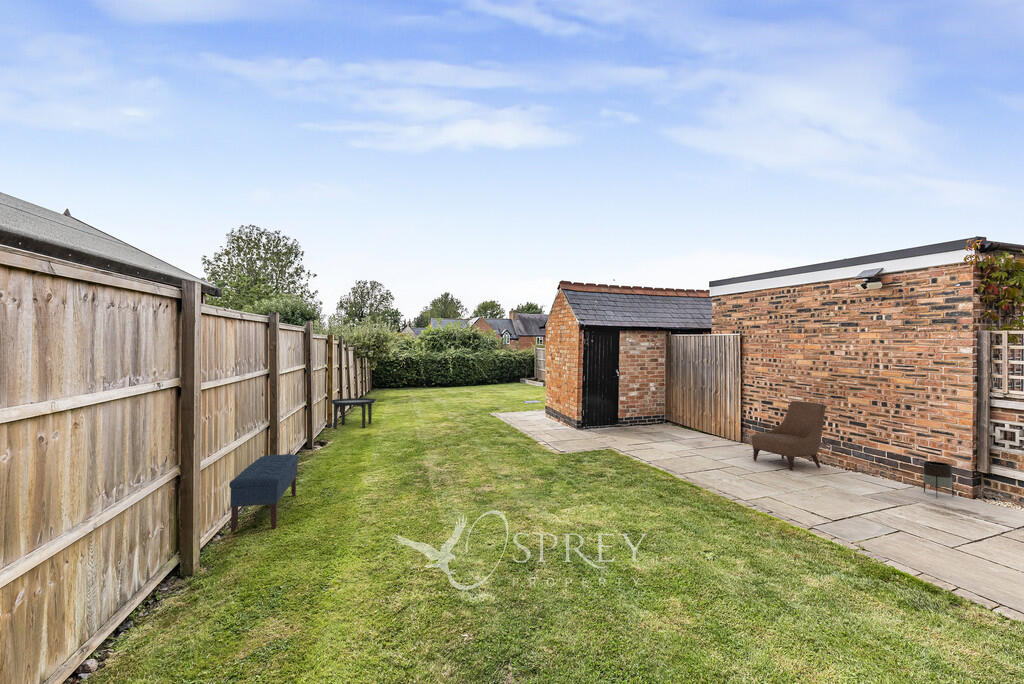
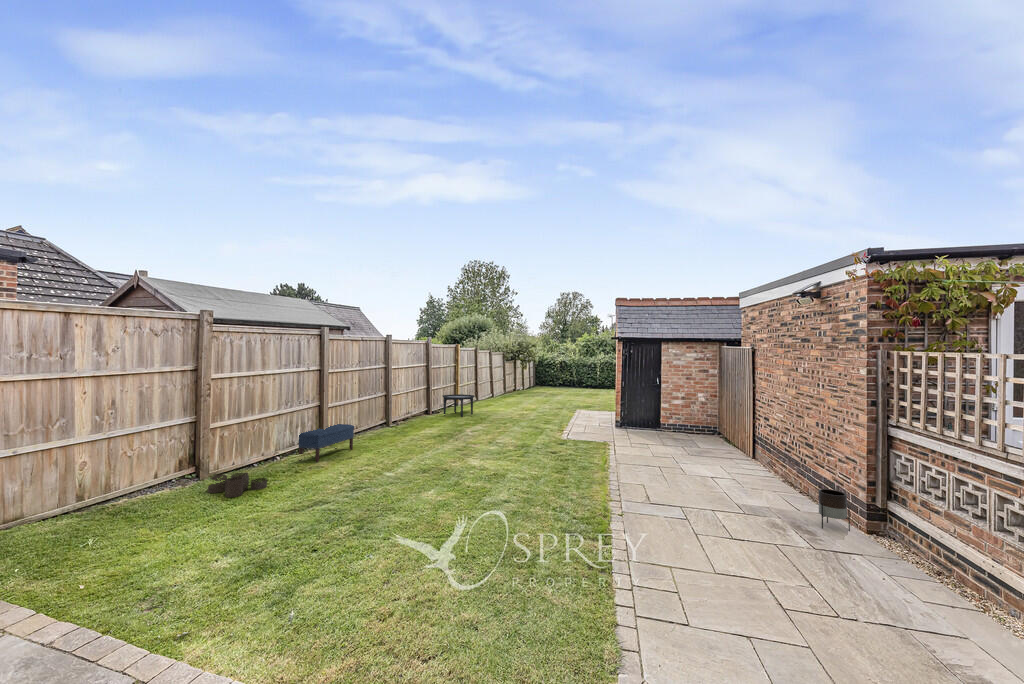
chair: present [752,401,825,471] -> none [715,418,787,488]
woven basket: none [126,577,267,652] -> present [208,473,267,497]

